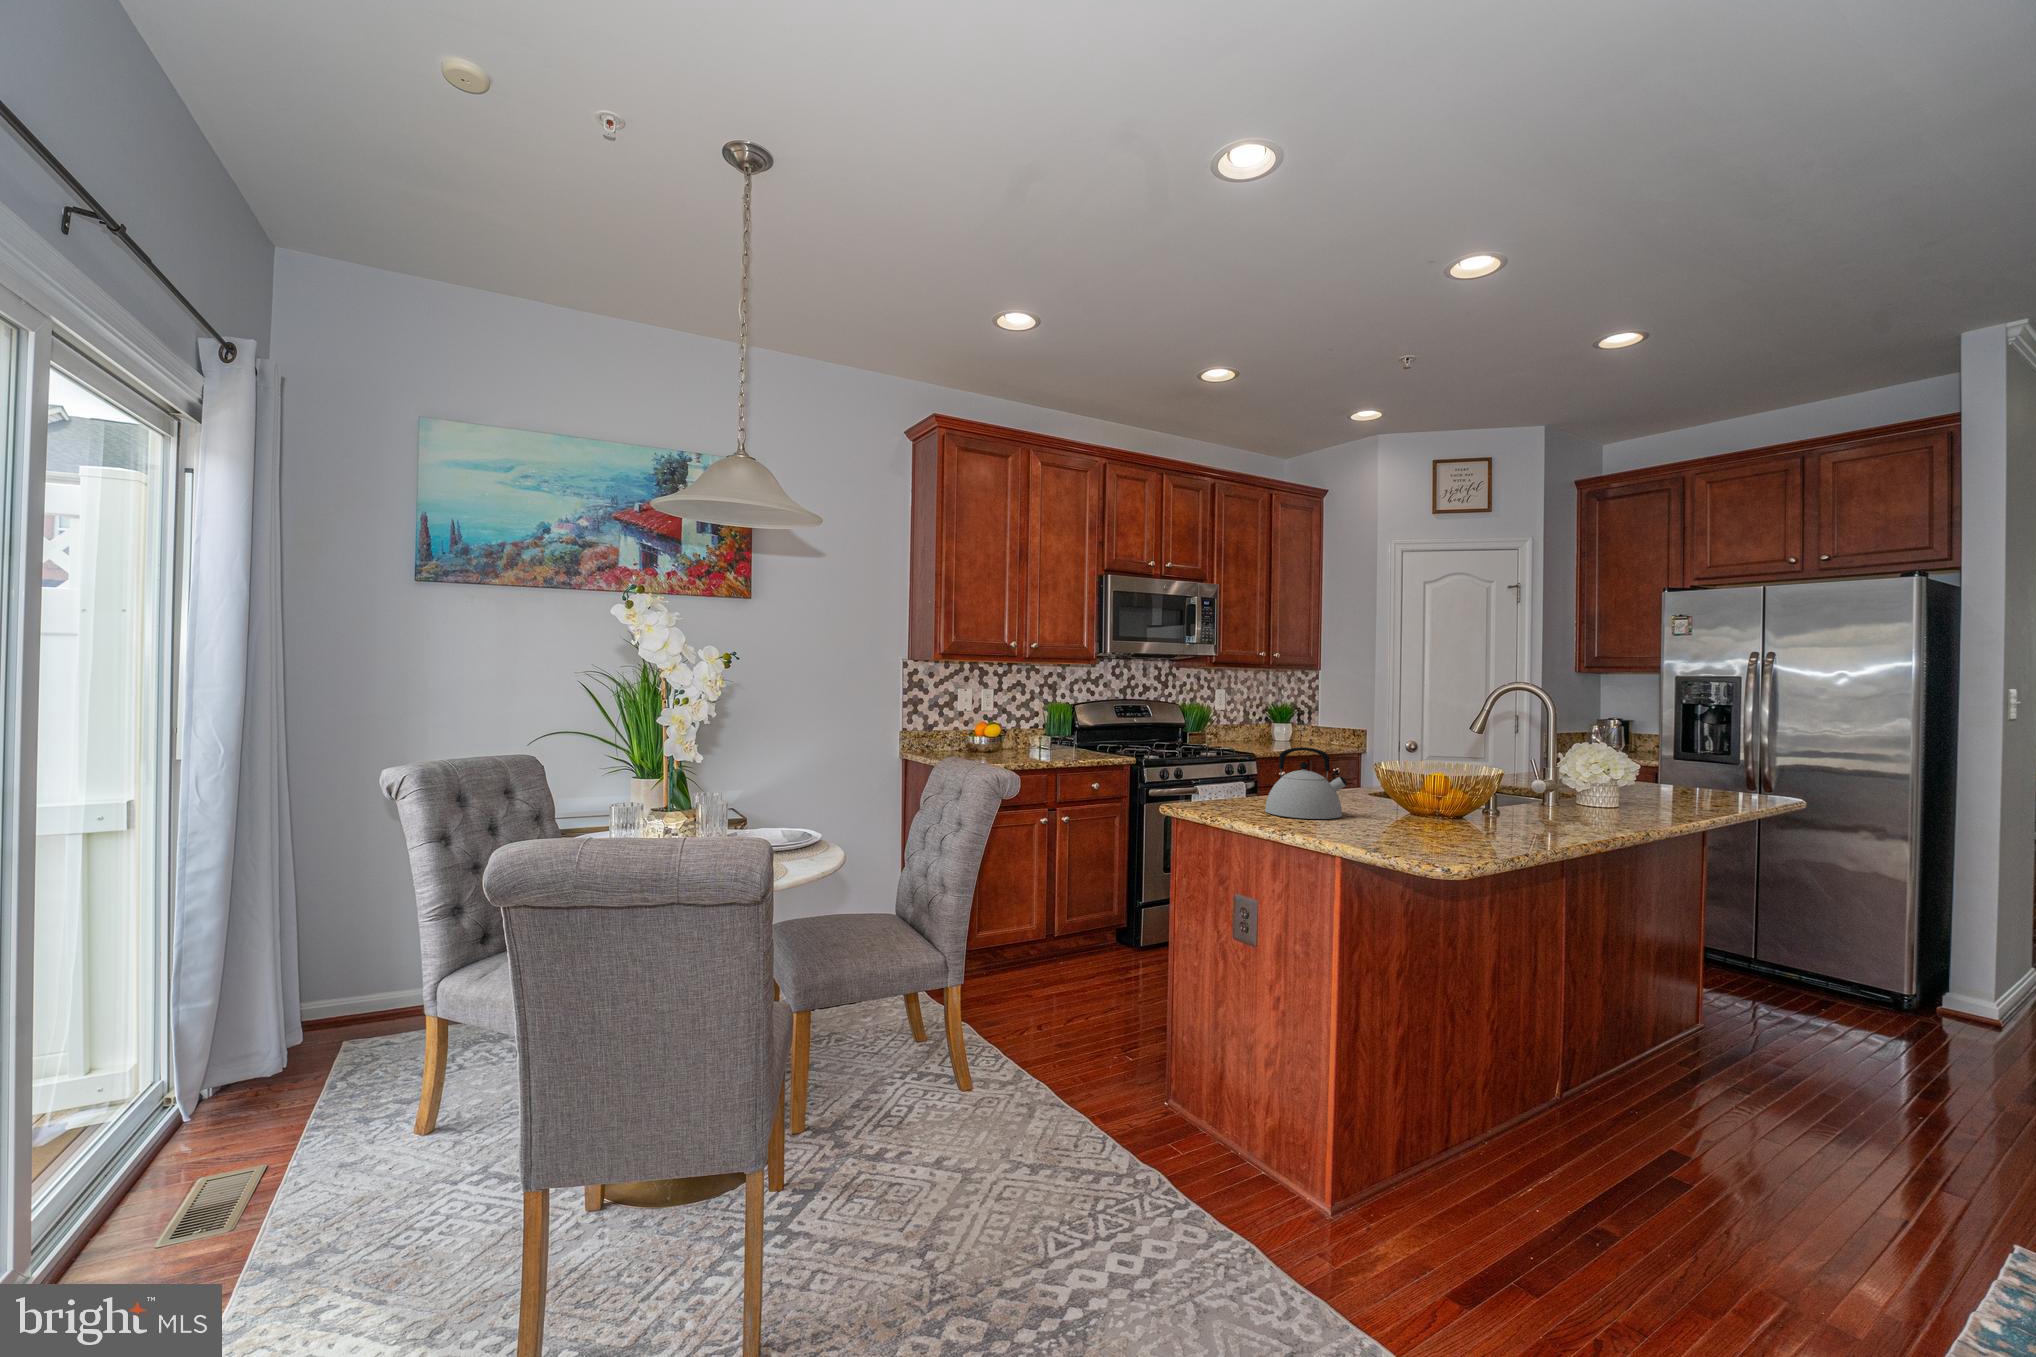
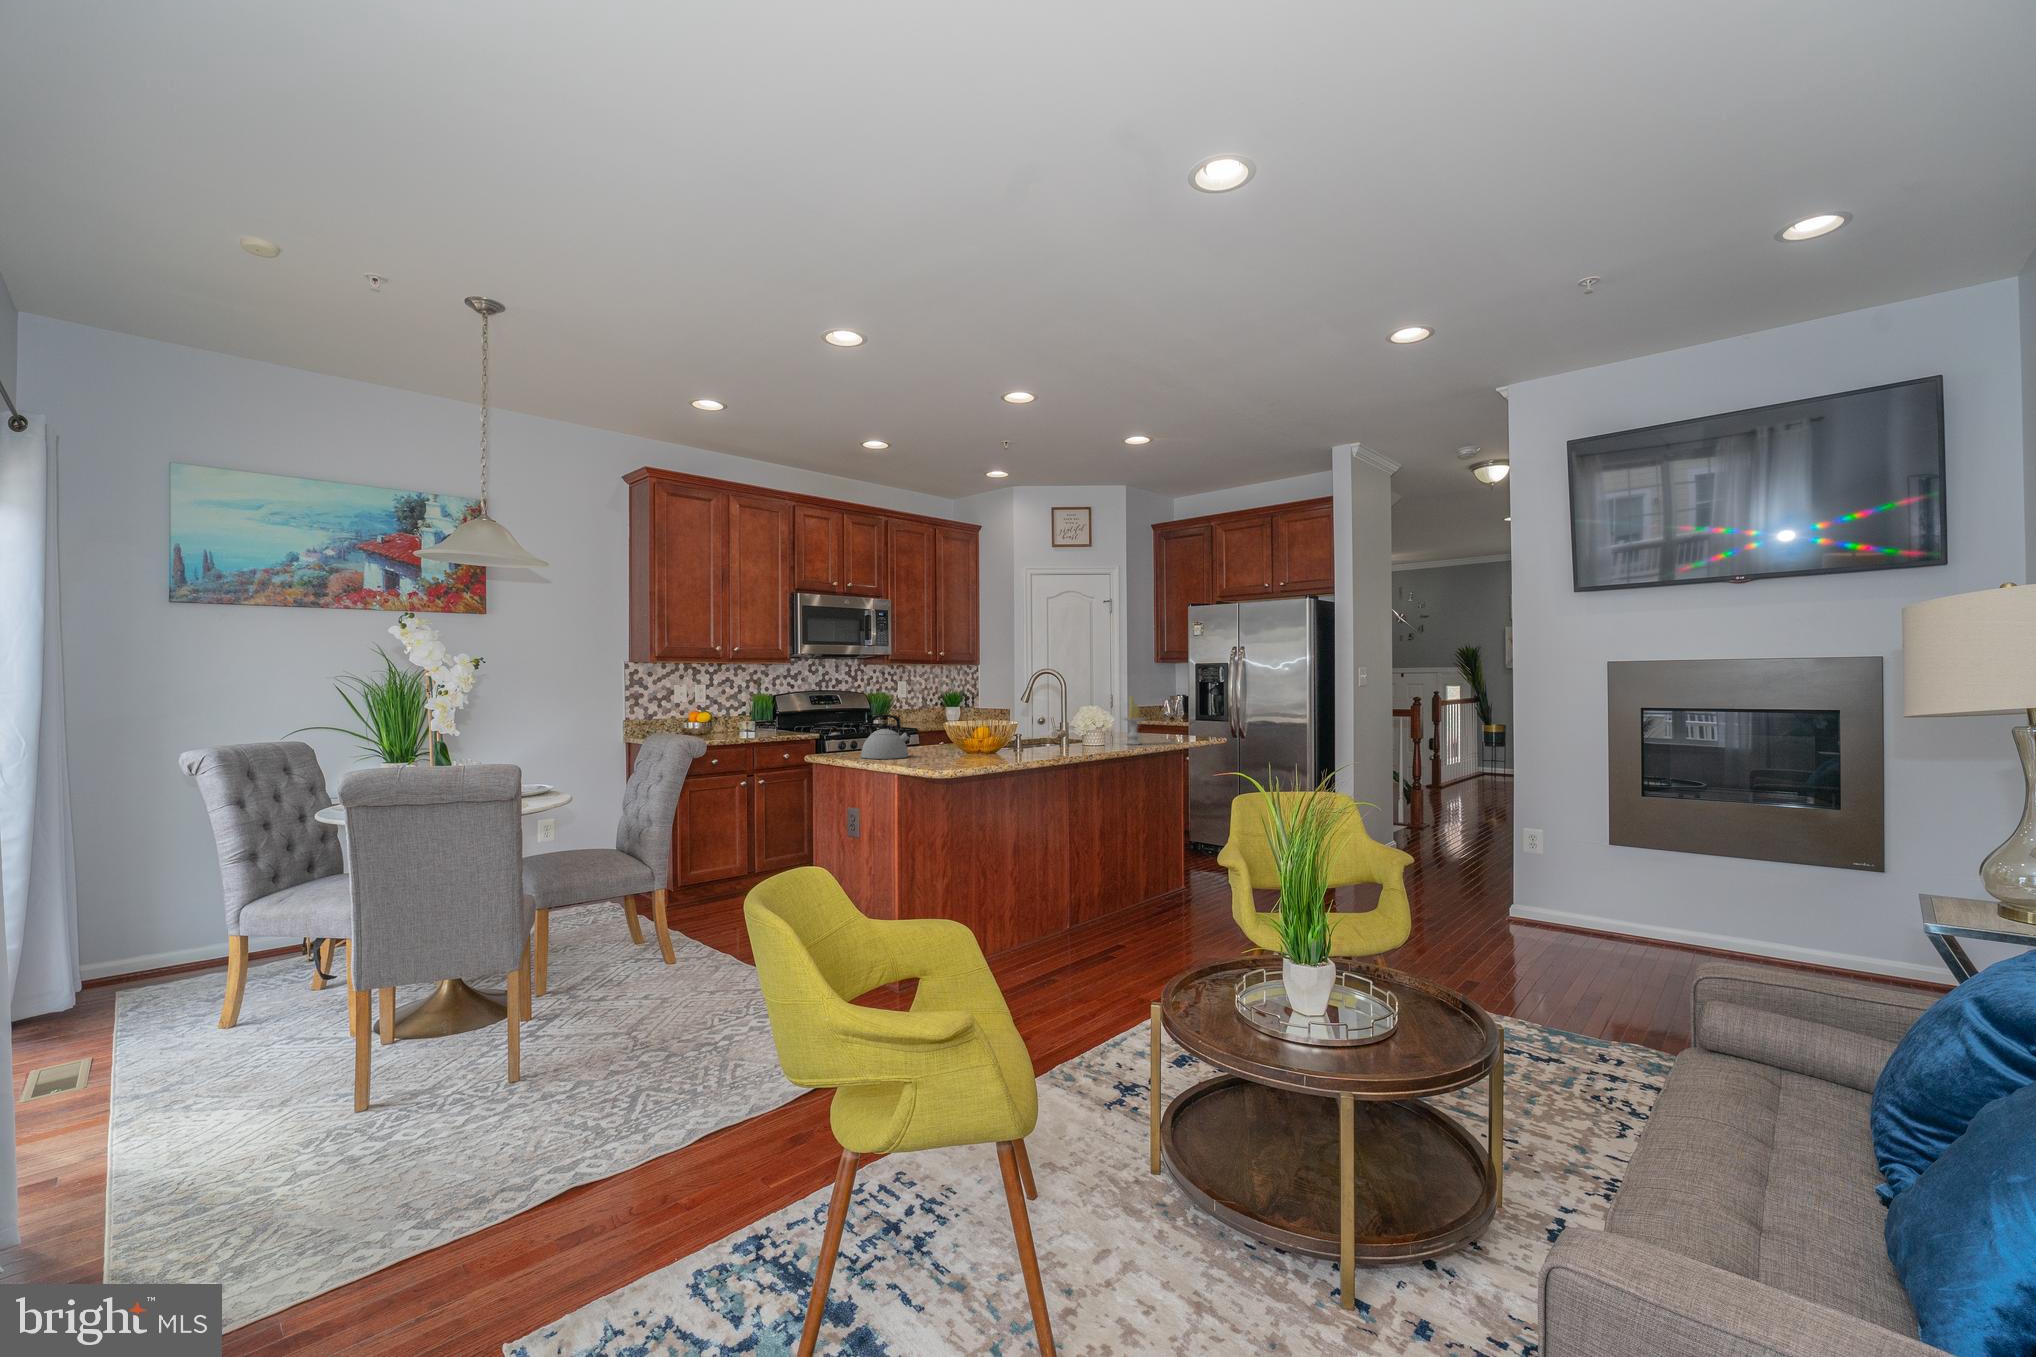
candle: none [1654,726,1702,805] -> present [1124,696,1144,745]

